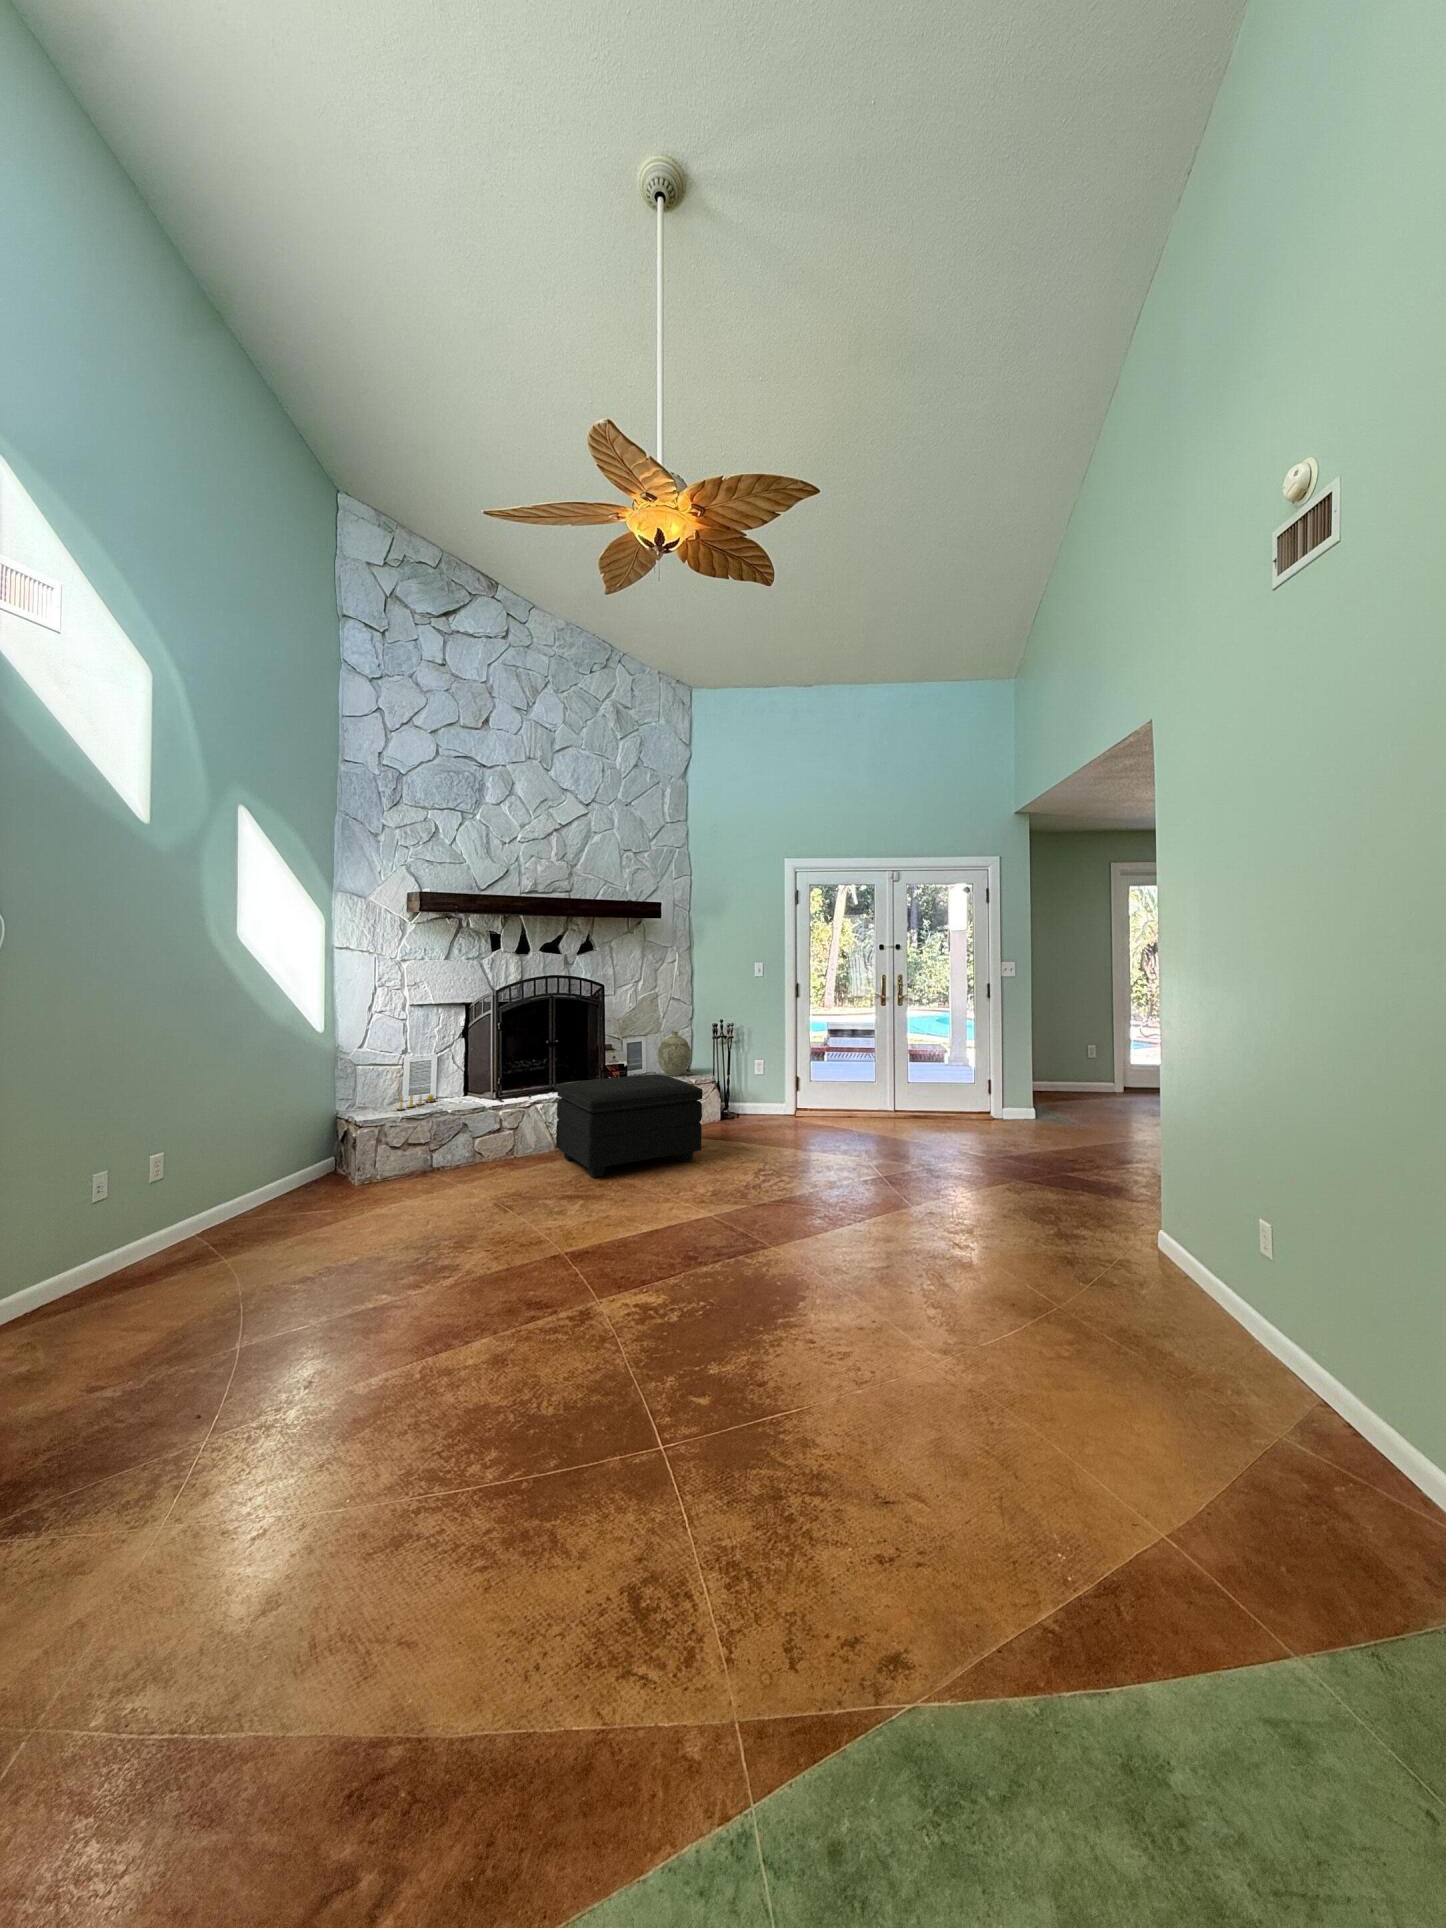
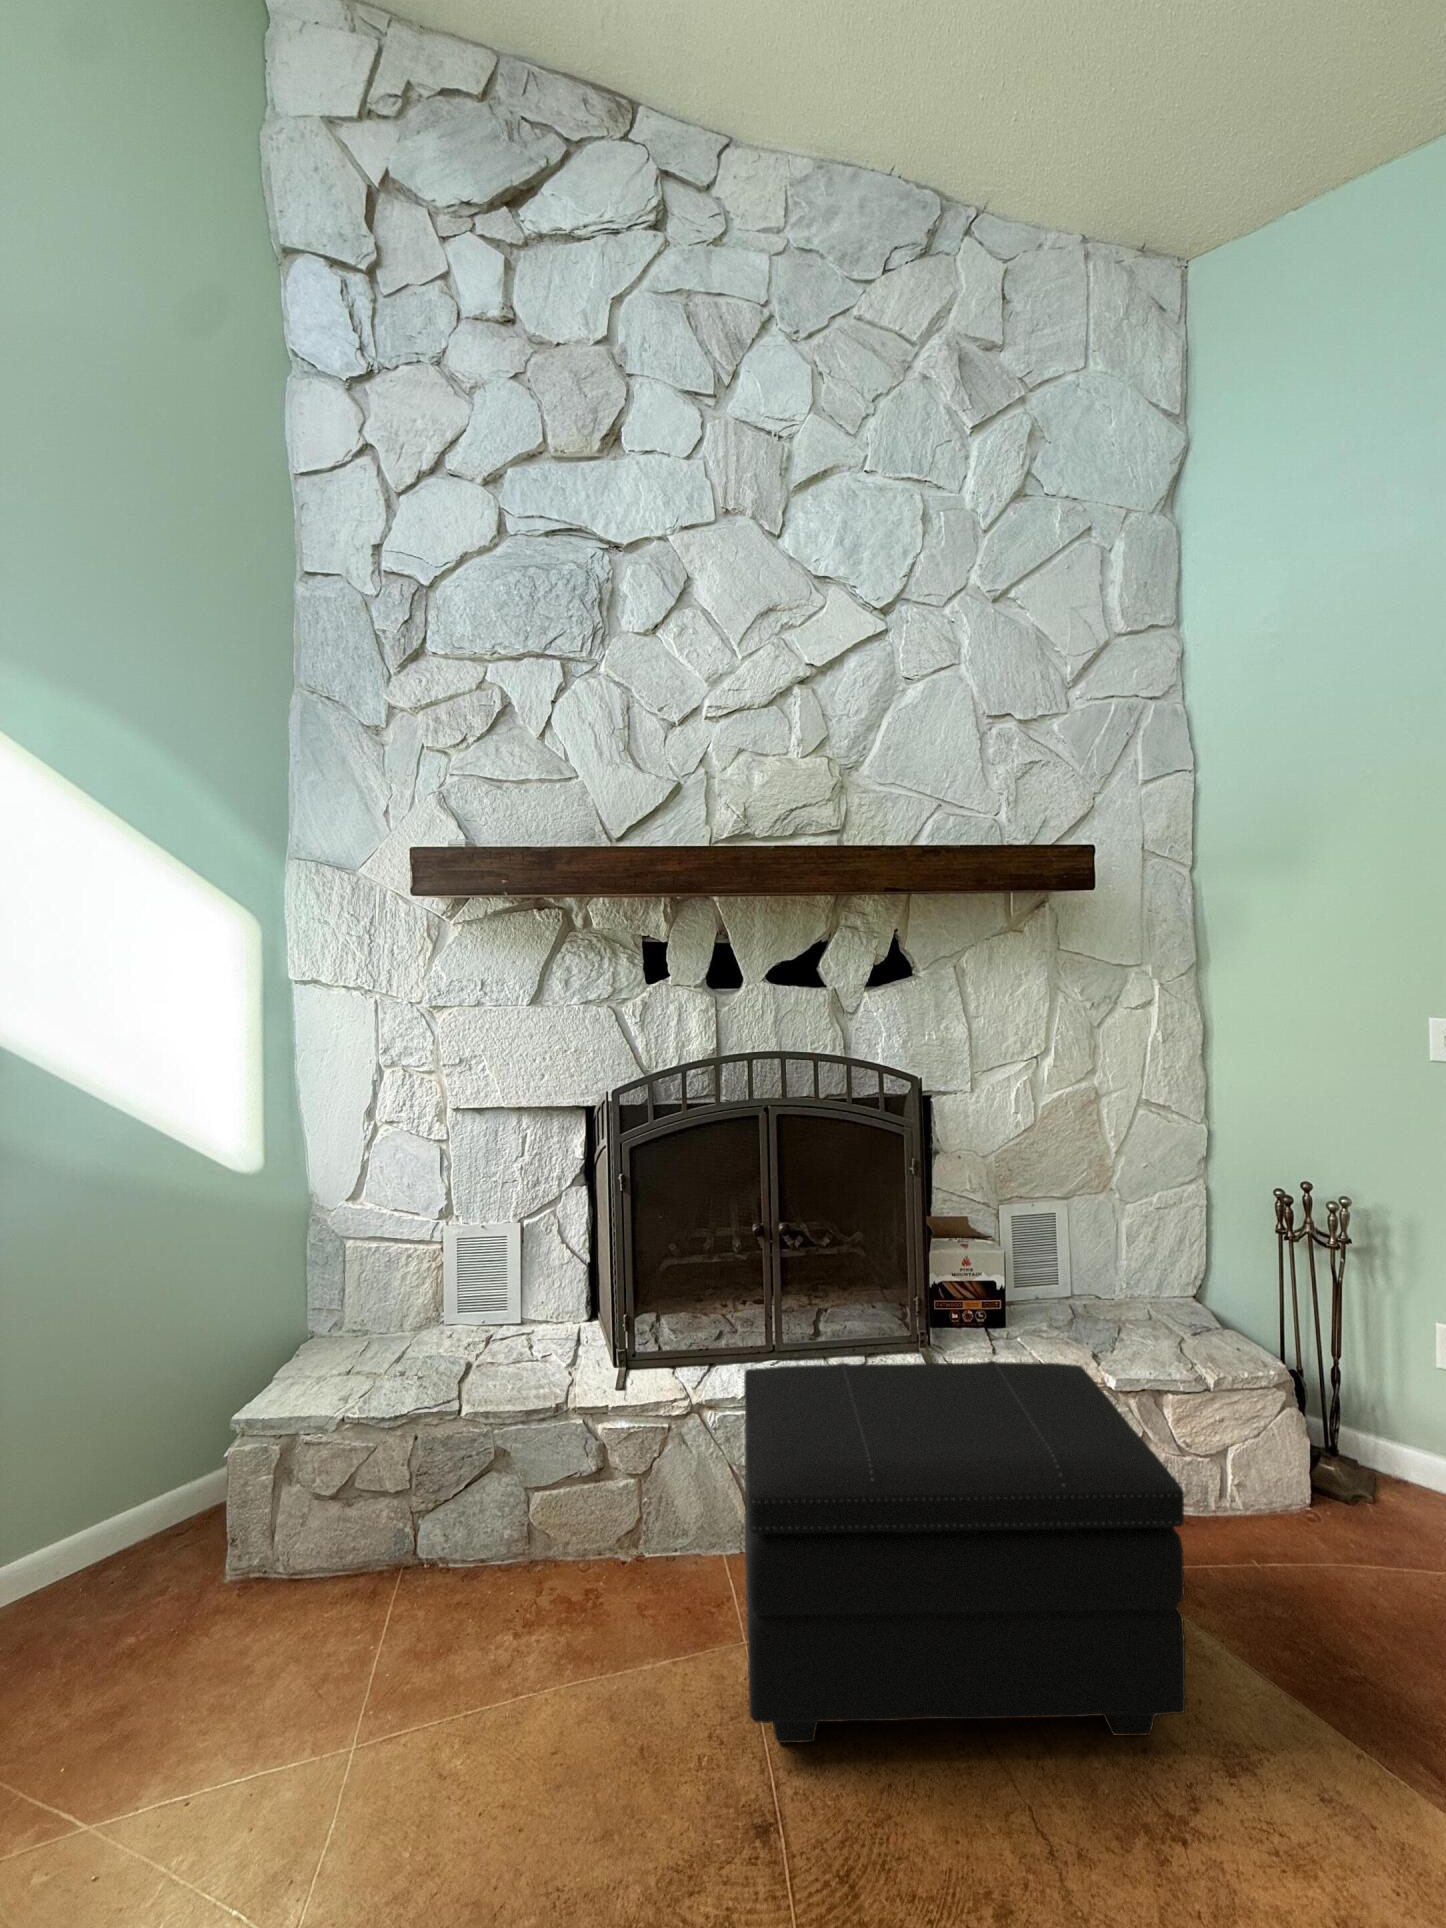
decorative vase: present [657,1031,691,1075] -> none [1096,1203,1200,1336]
candle: present [397,1094,435,1110] -> none [363,1334,483,1383]

